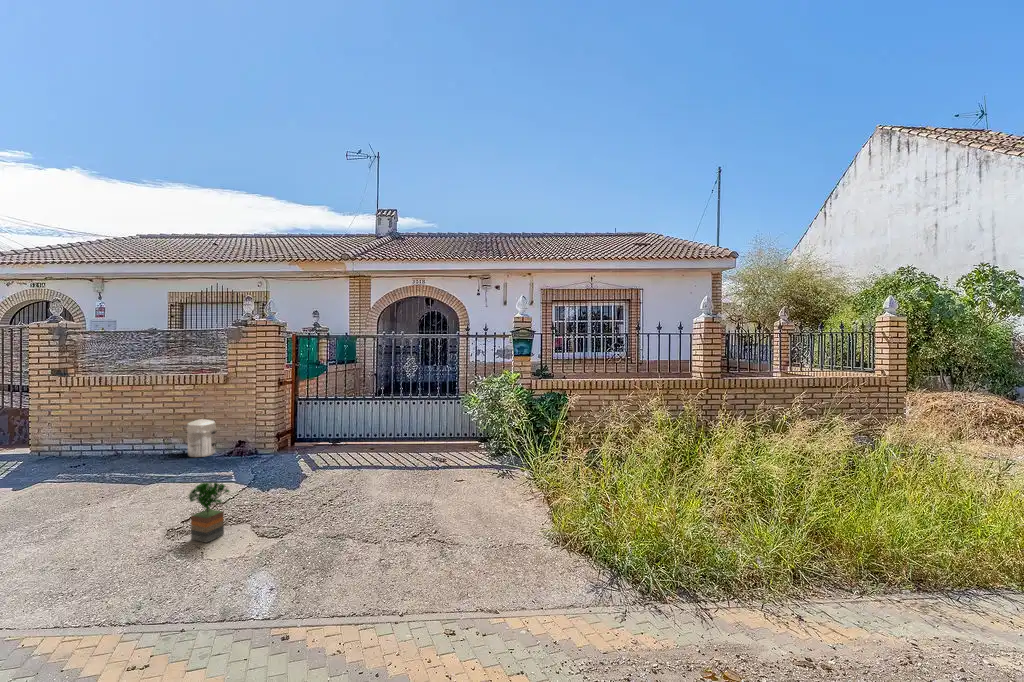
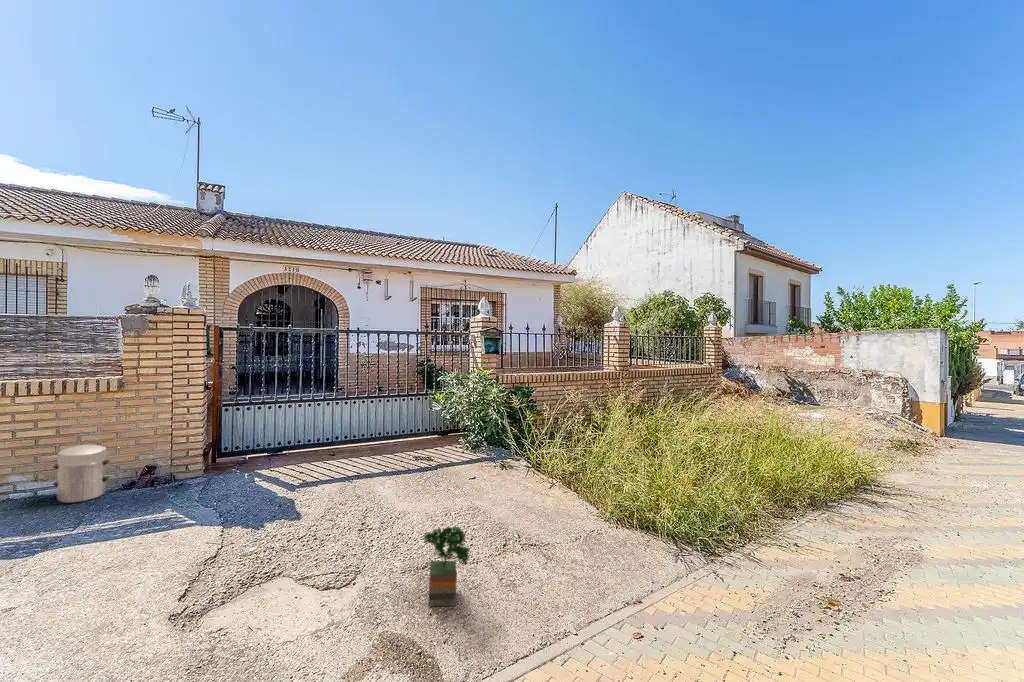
potted tree: present [189,483,229,543] -> present [424,526,470,606]

